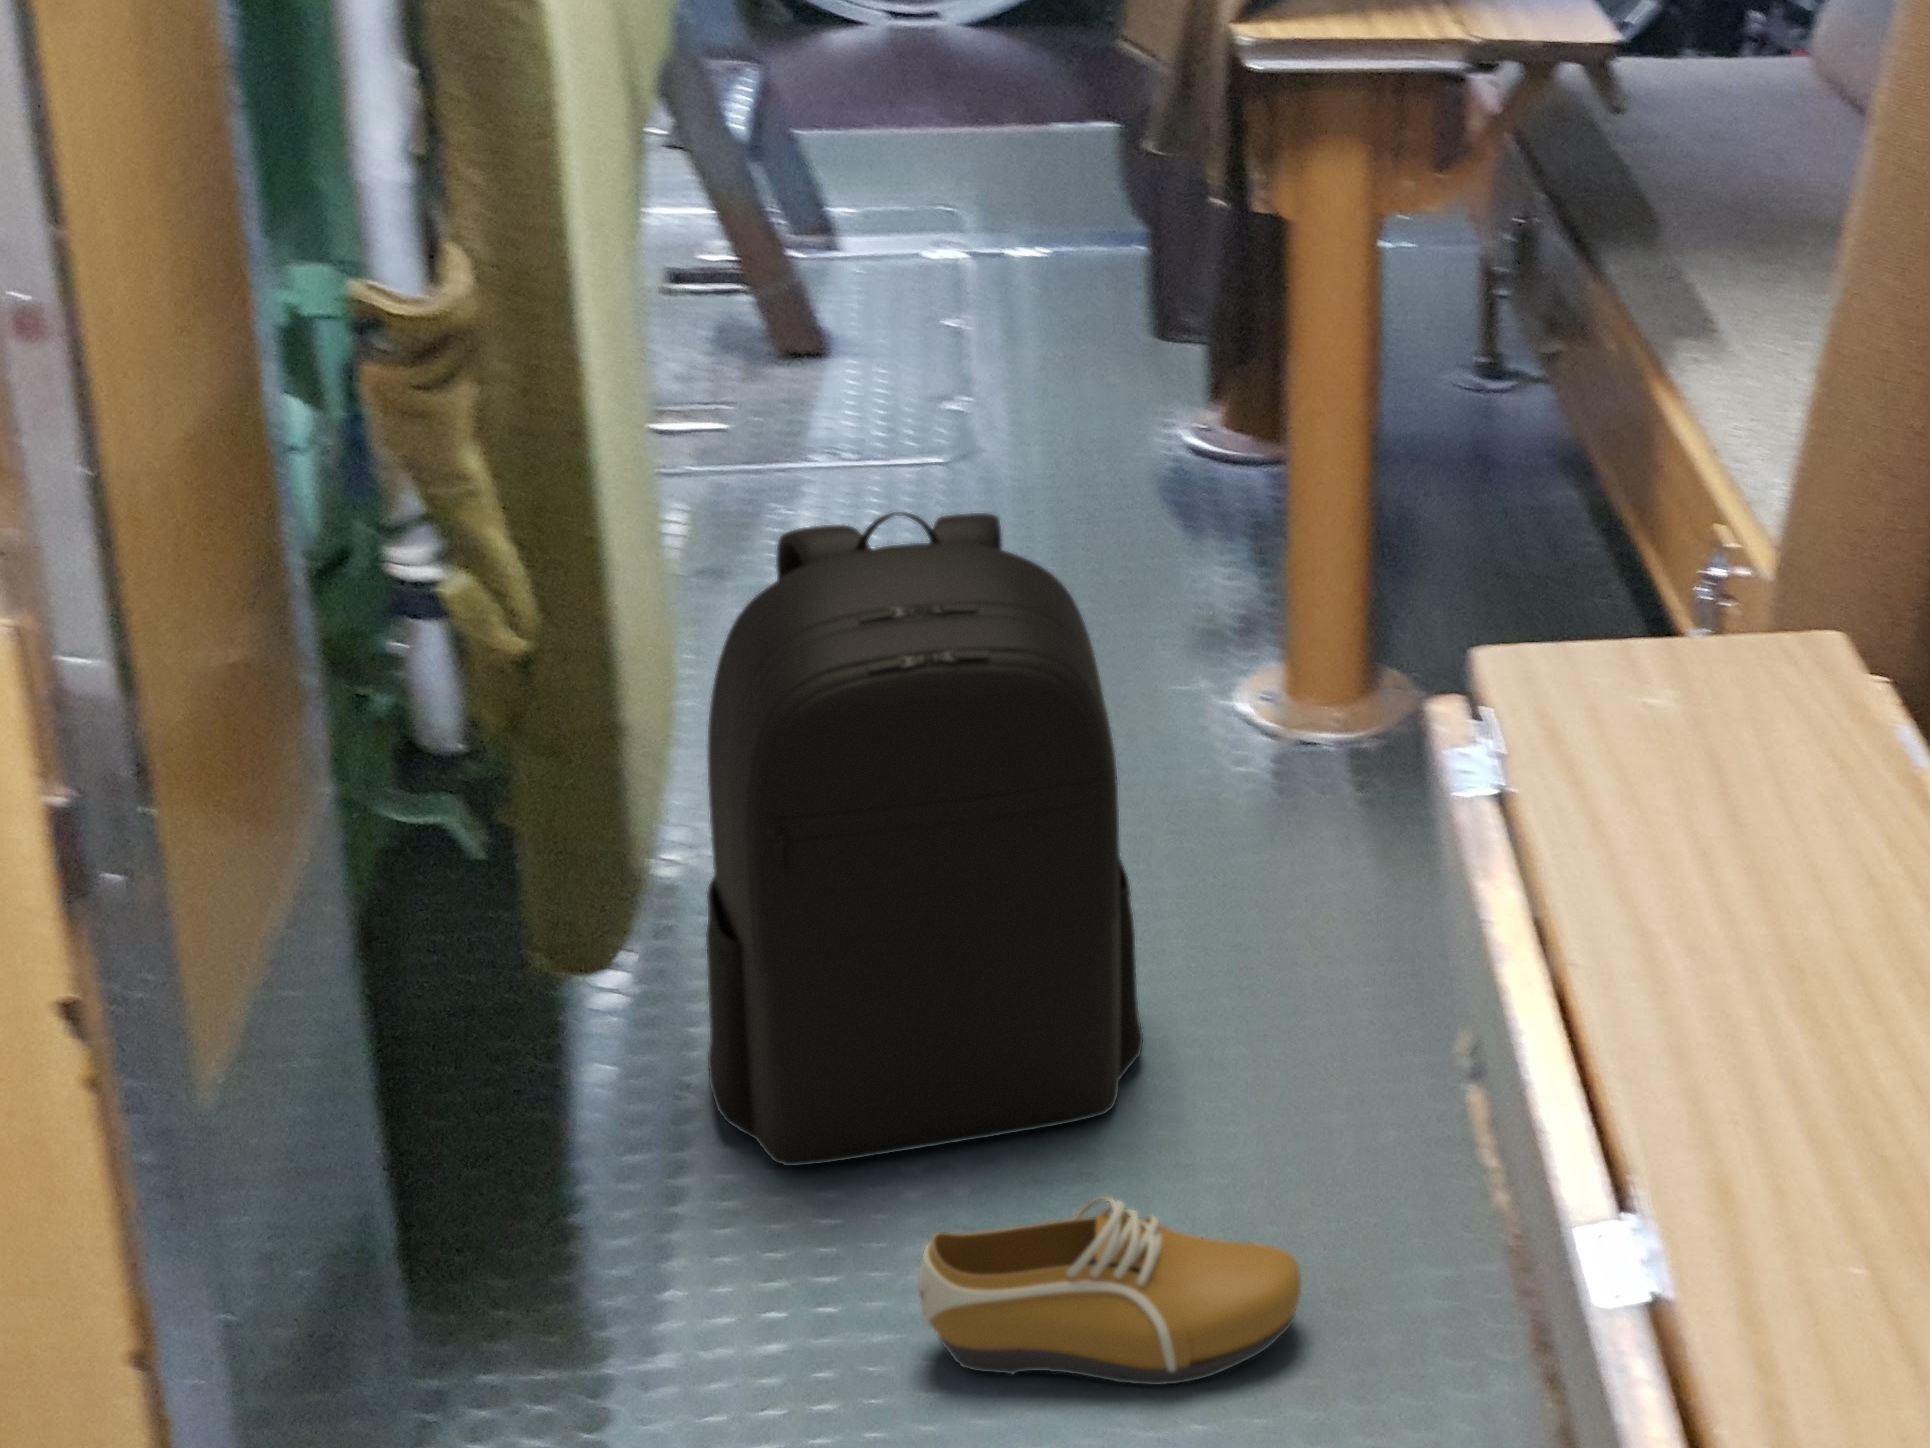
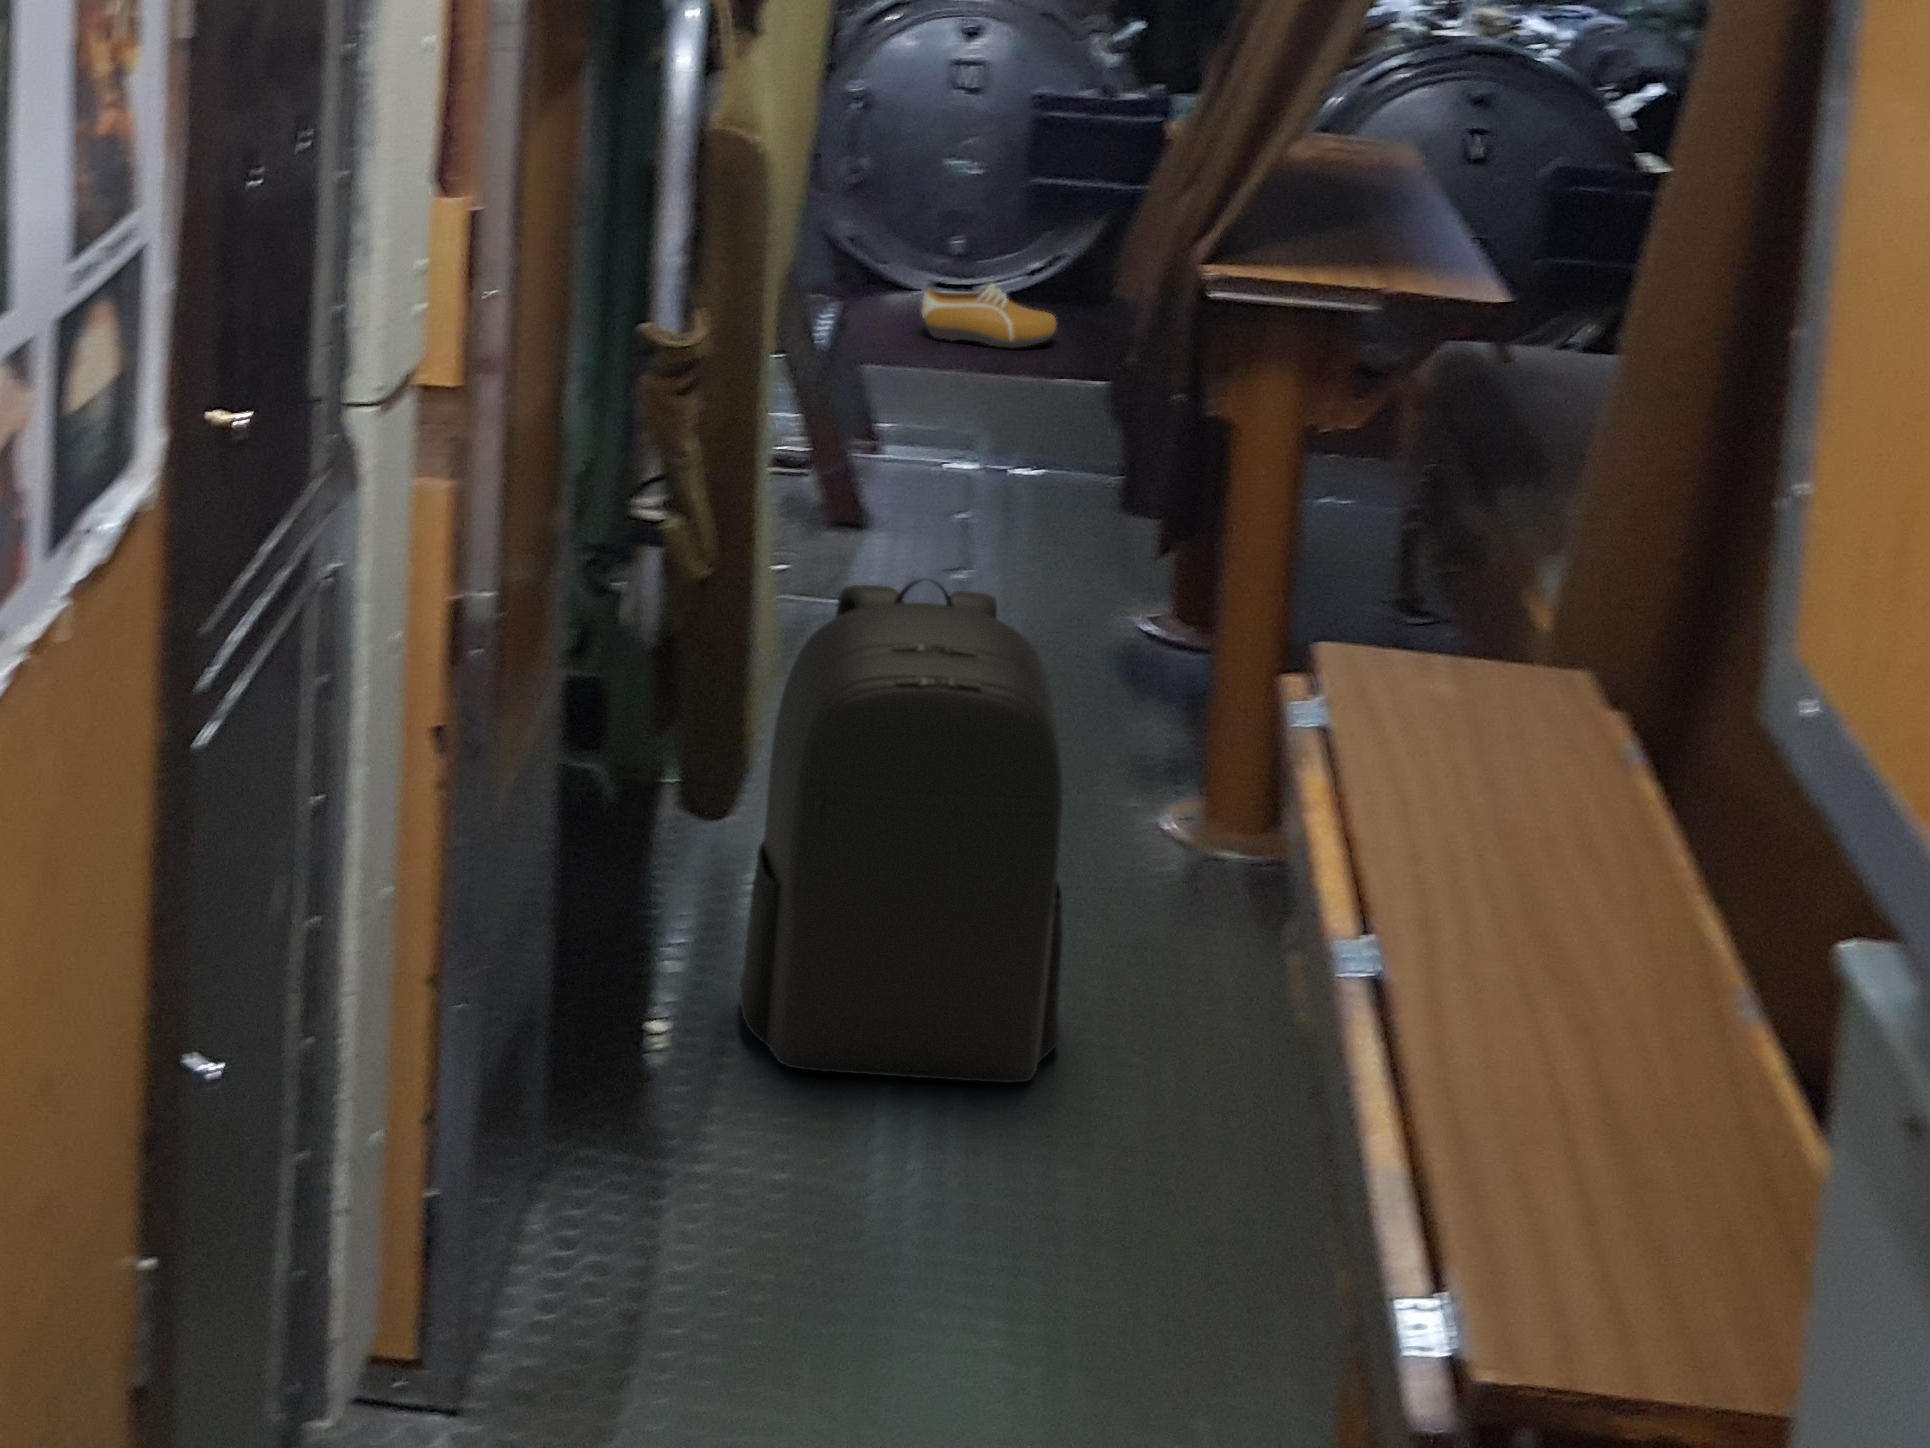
shoe: present [919,1196,1301,1385] -> present [922,283,1056,348]

